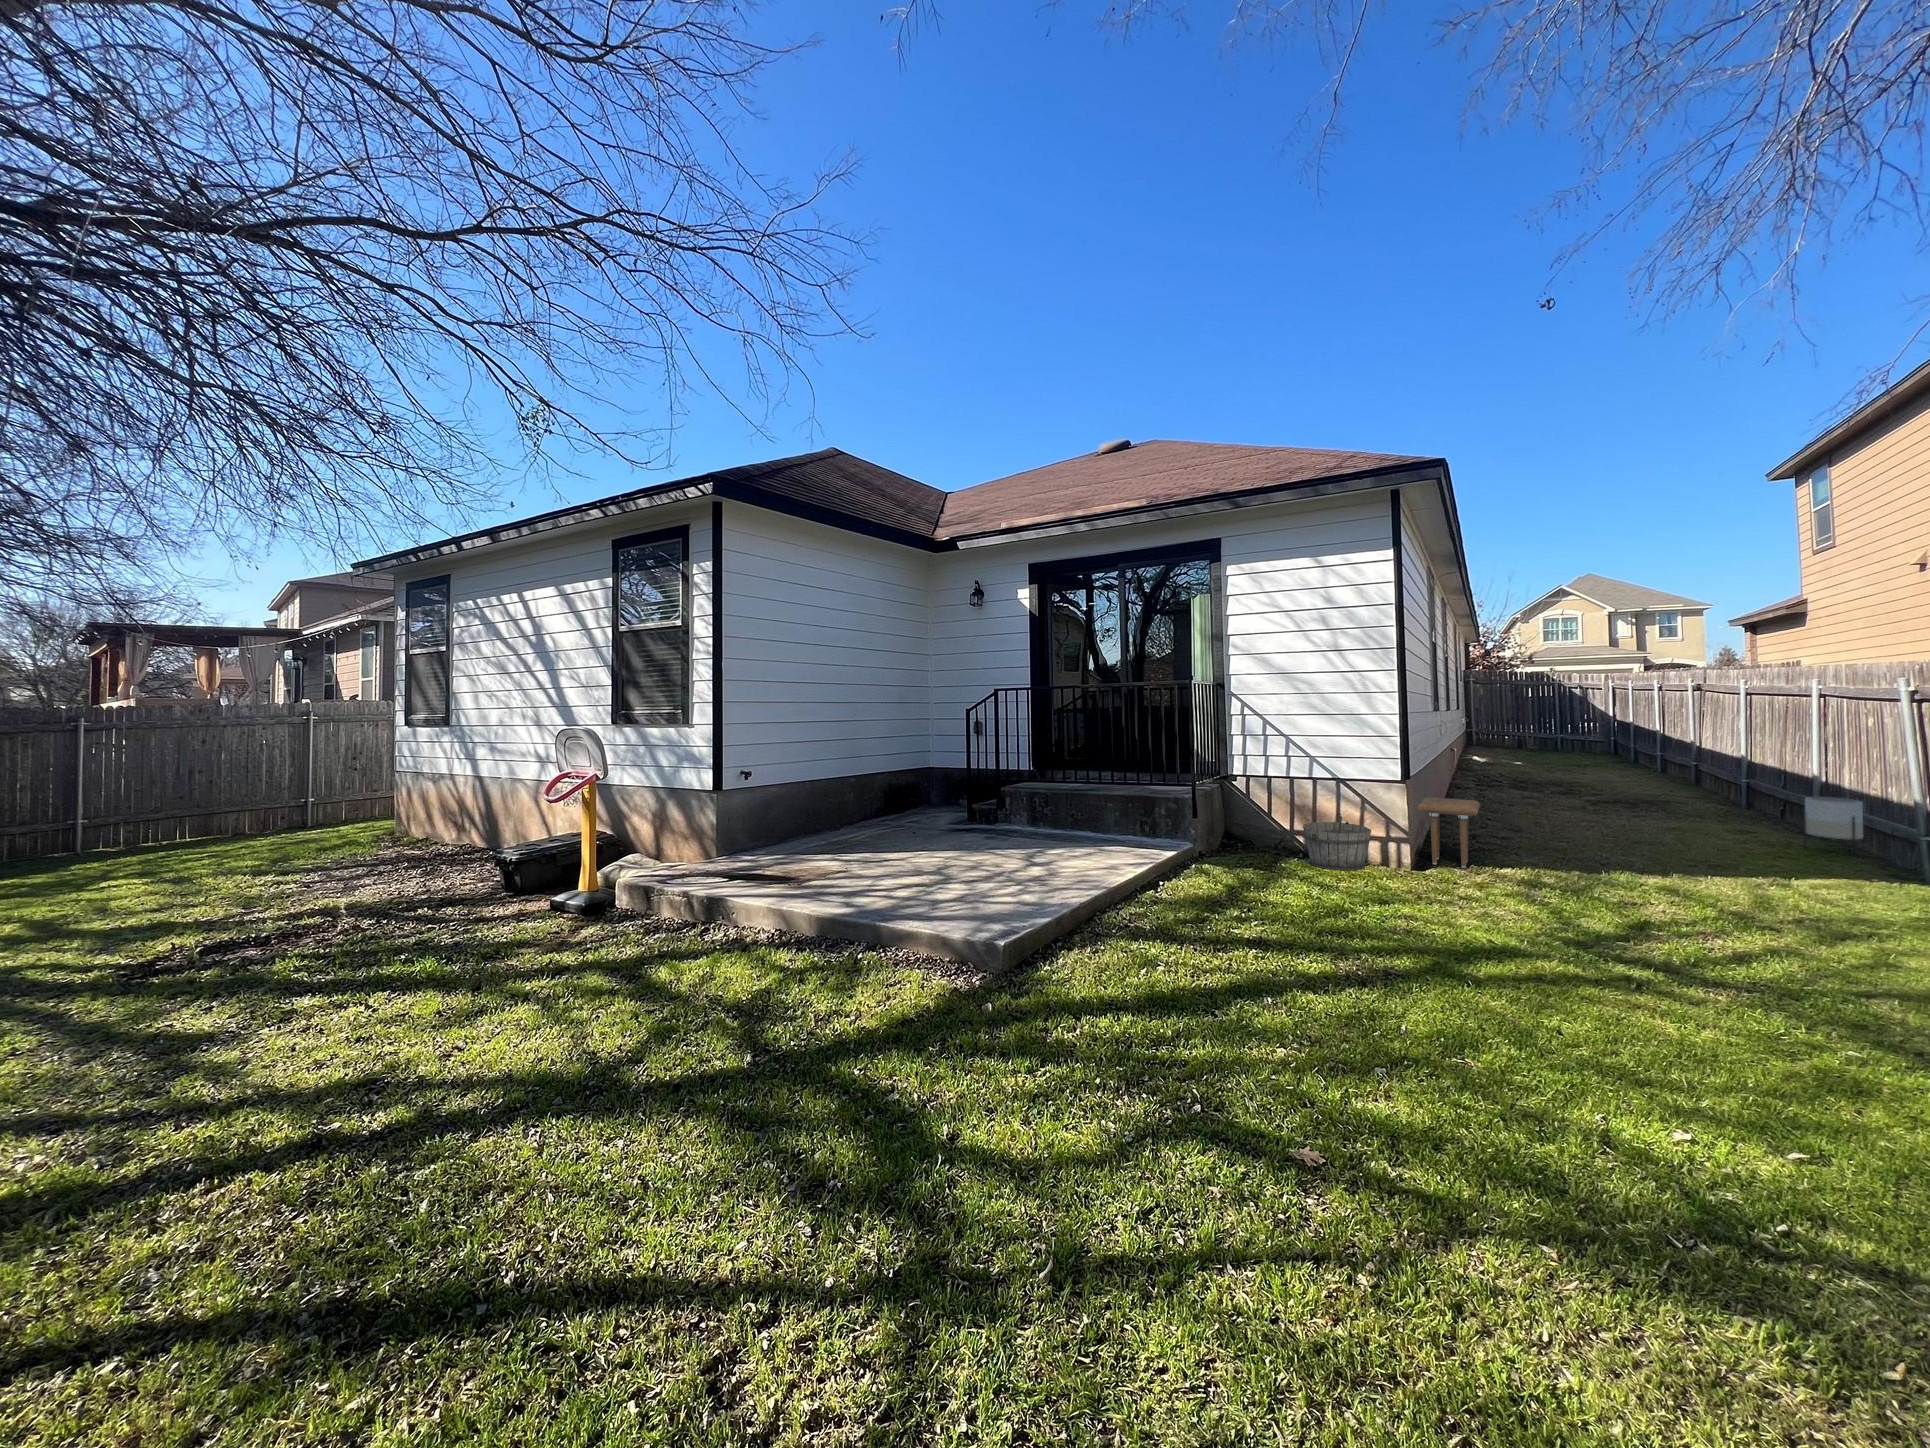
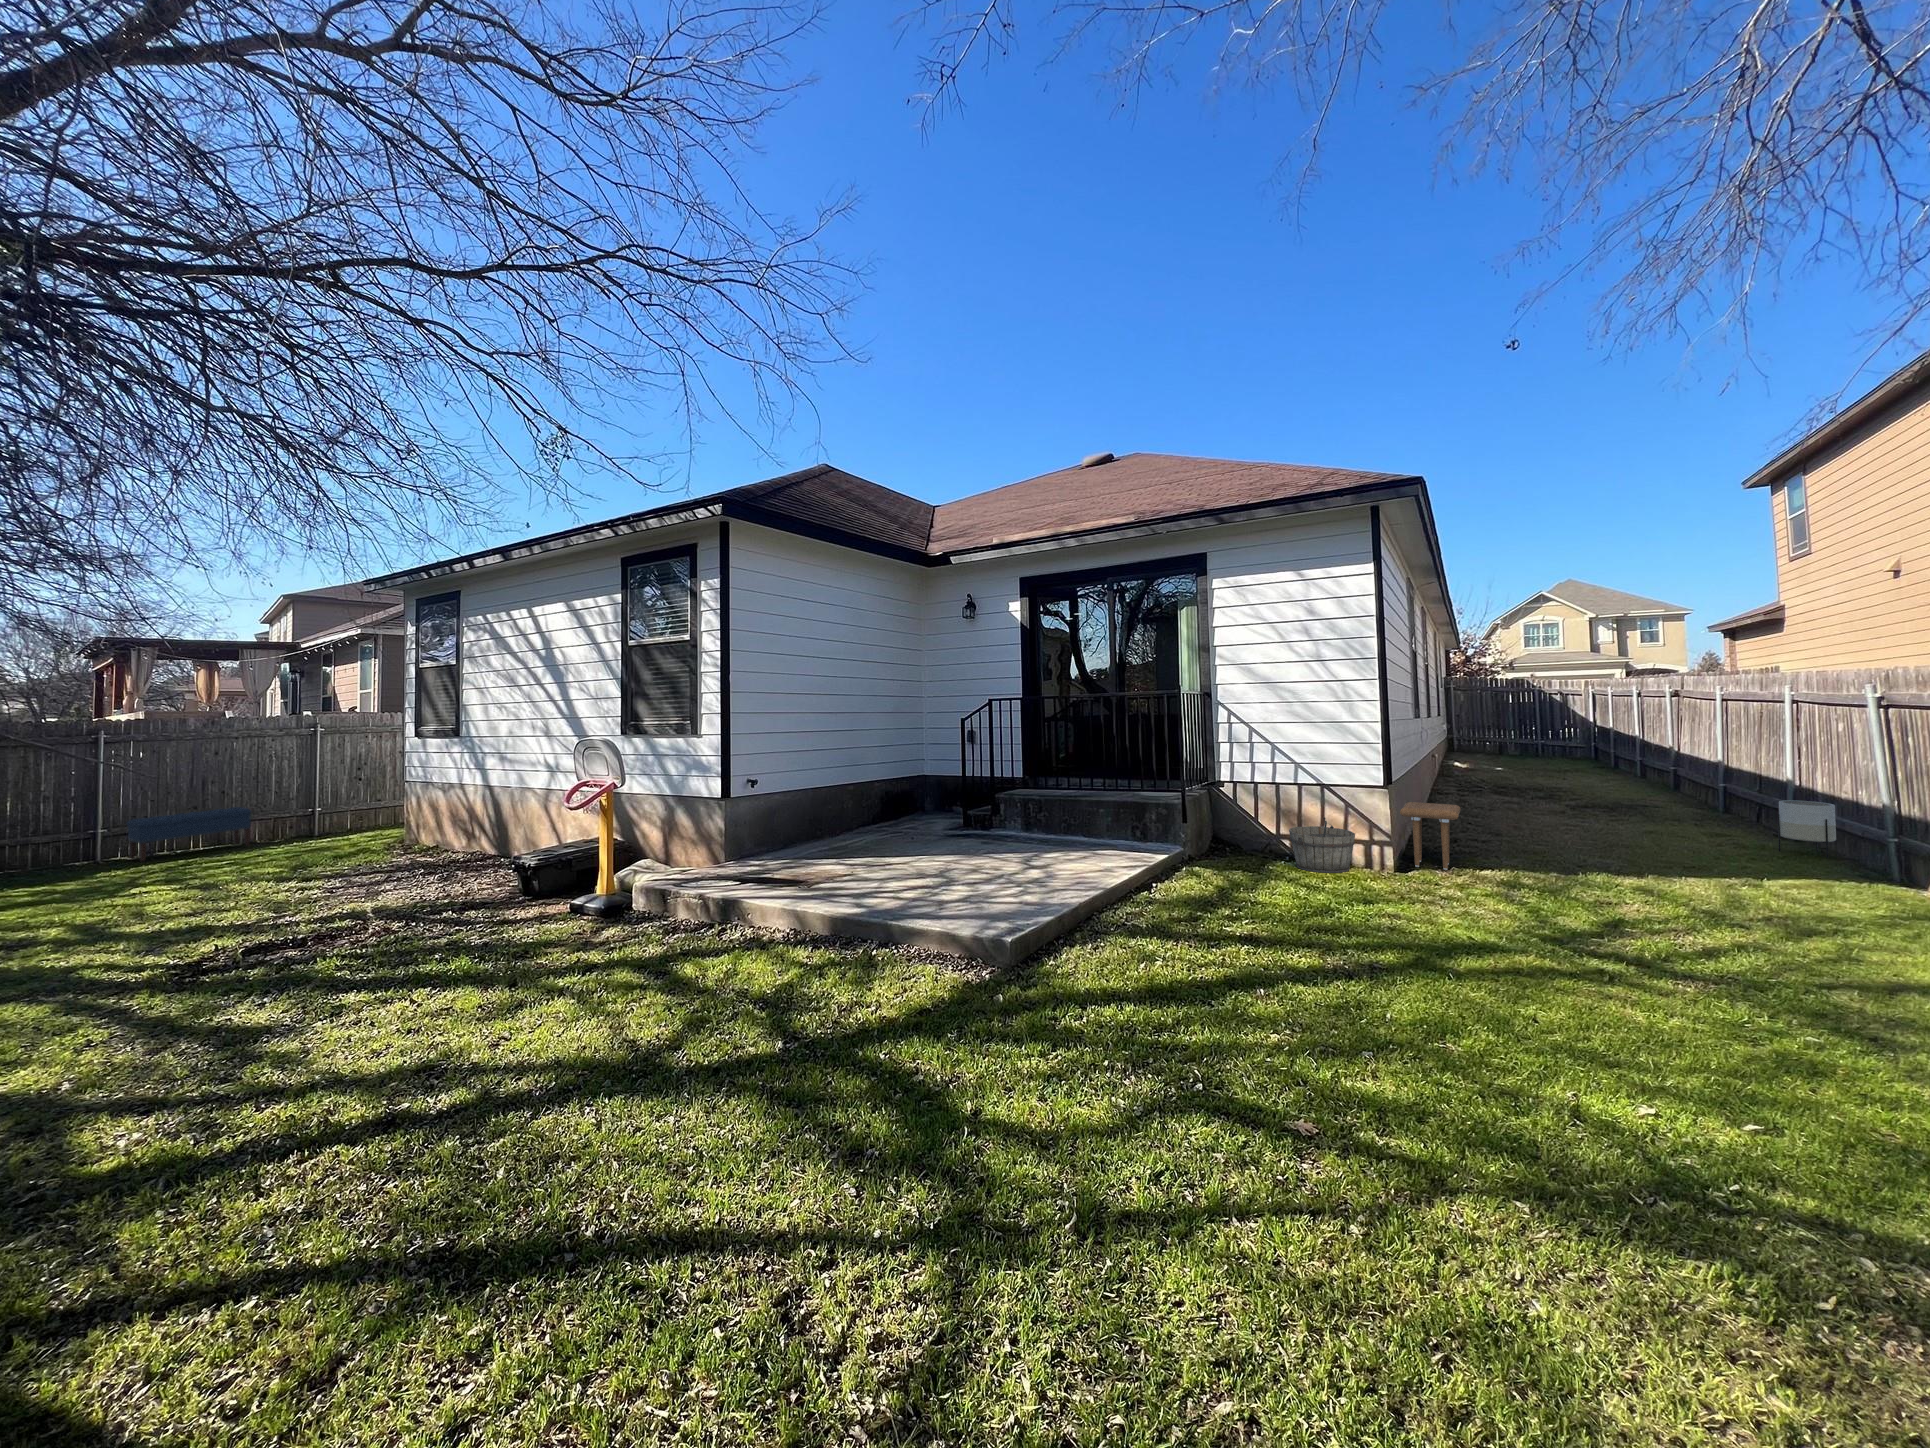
bench: none [106,797,238,854] -> present [126,807,251,861]

